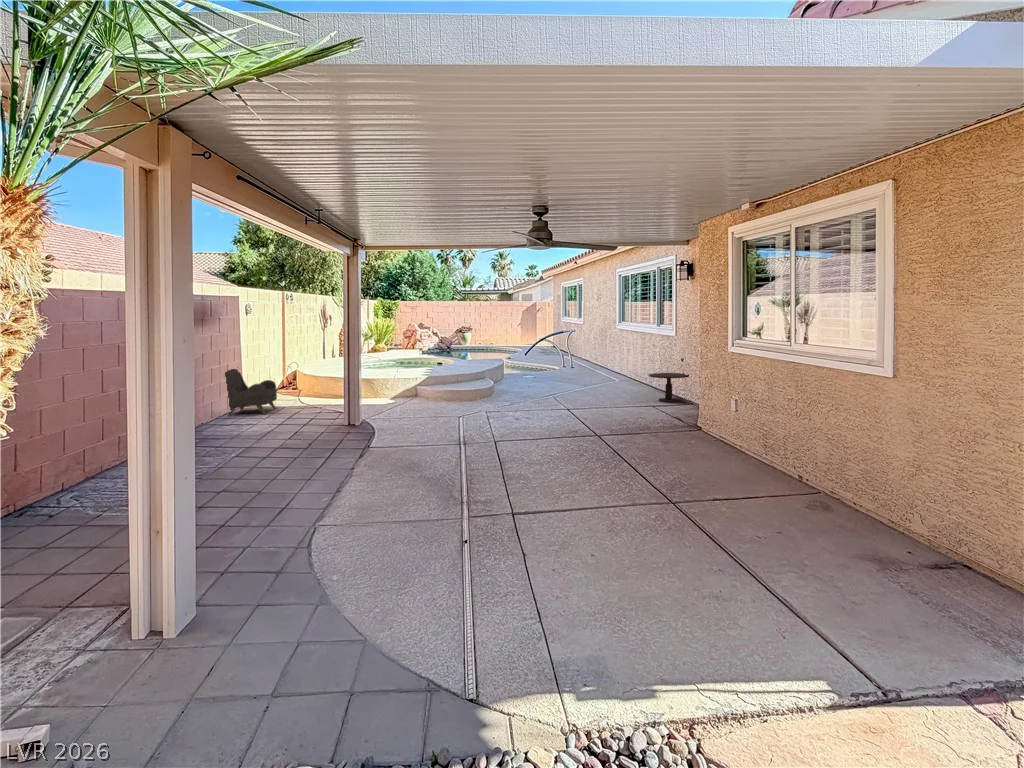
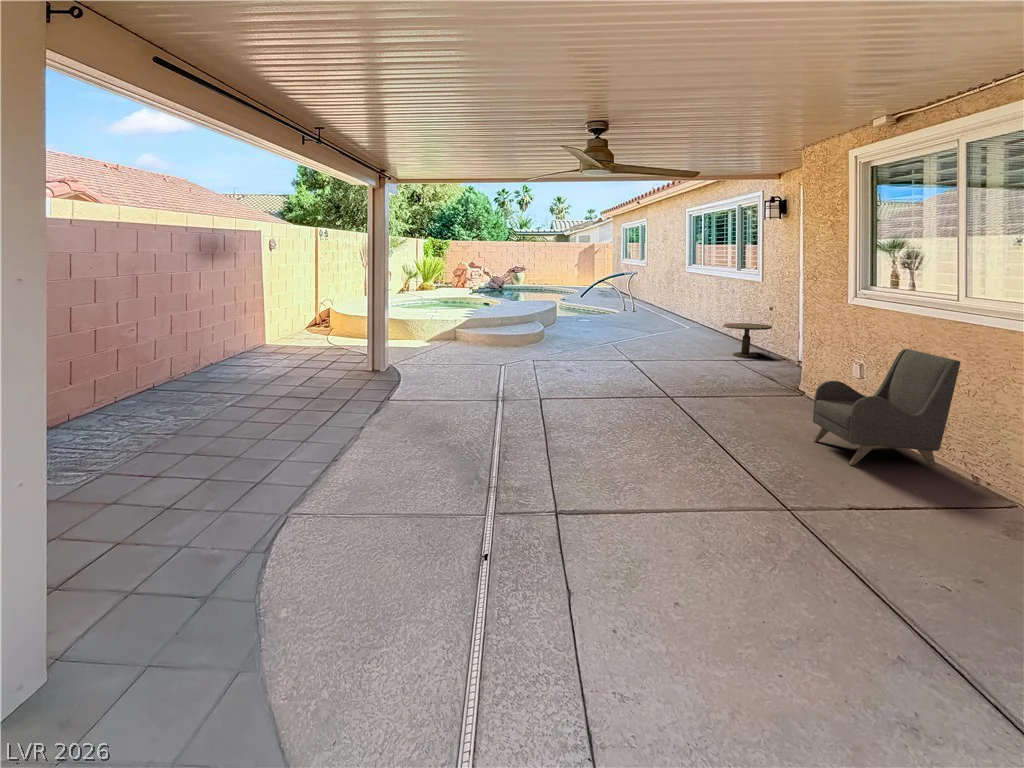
armchair: present [225,369,277,415] -> present [813,349,960,466]

